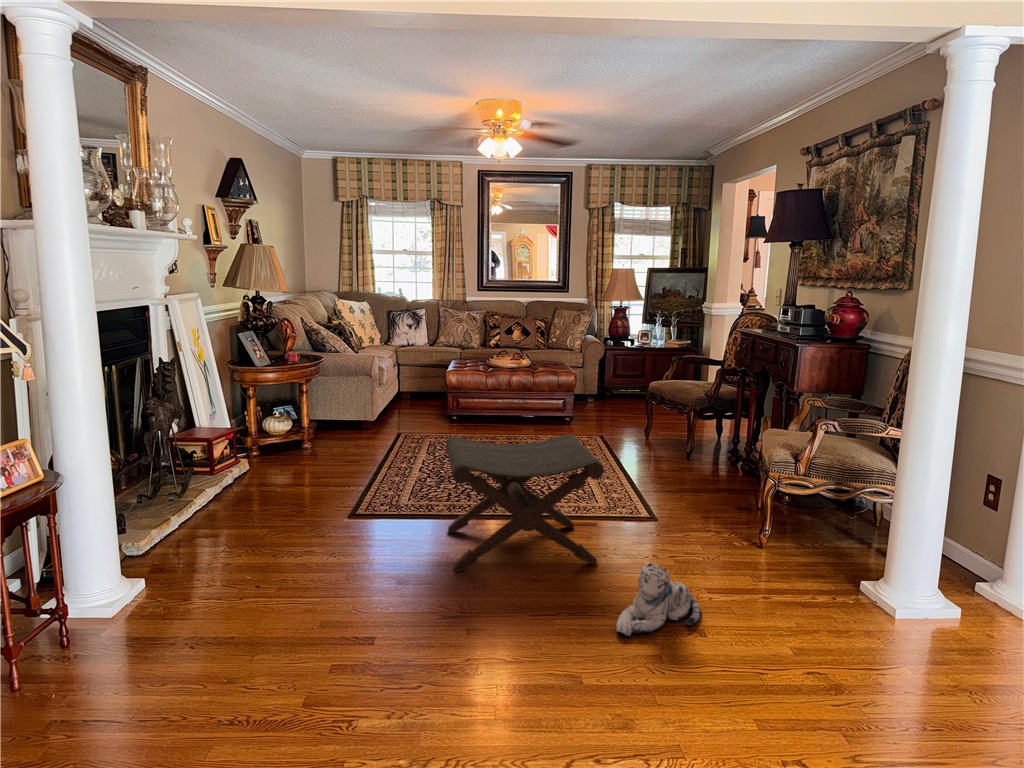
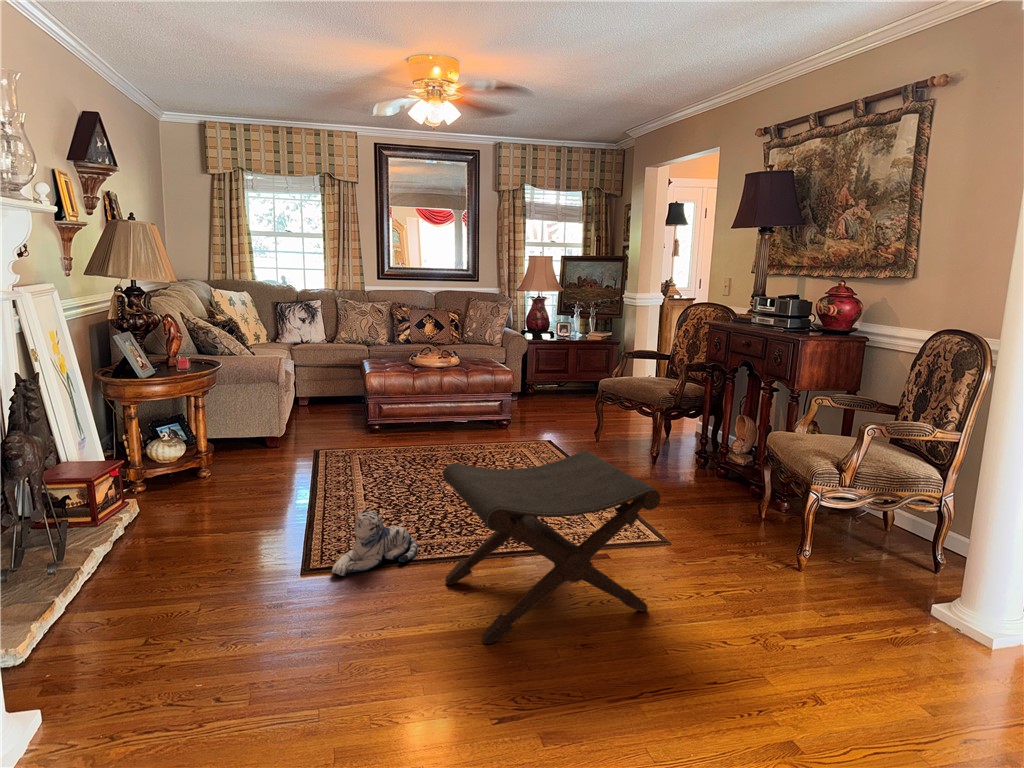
plush toy: present [616,563,700,636] -> present [332,510,417,576]

